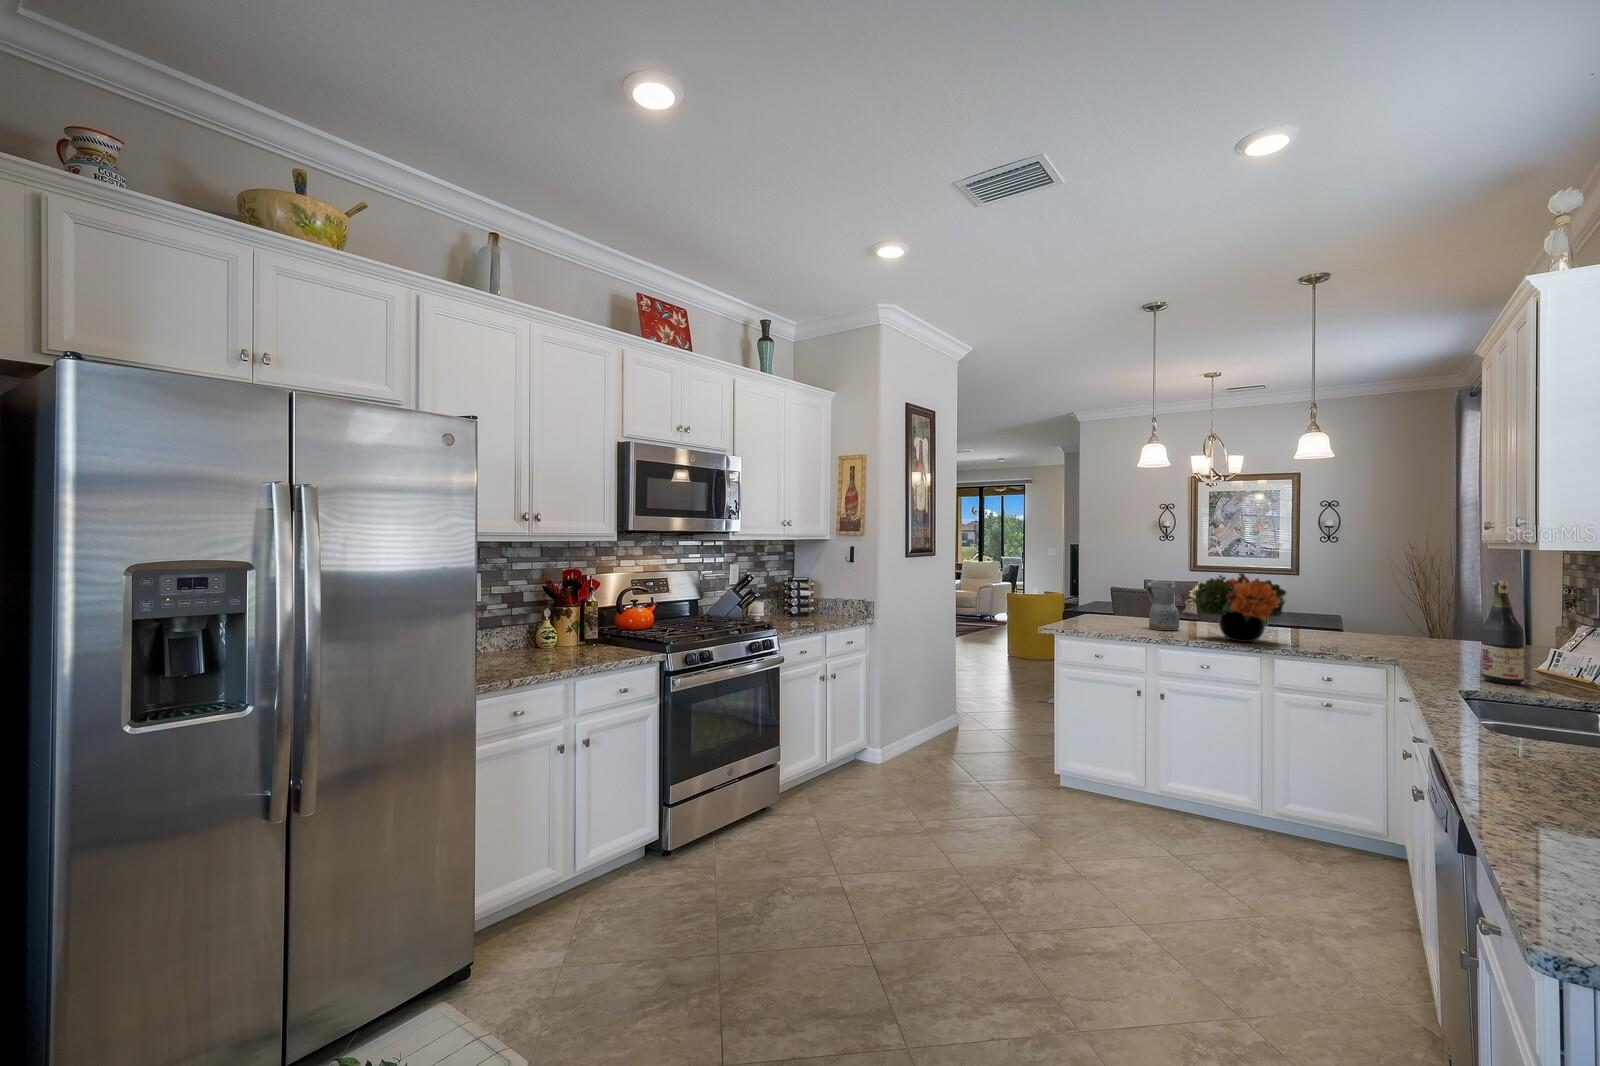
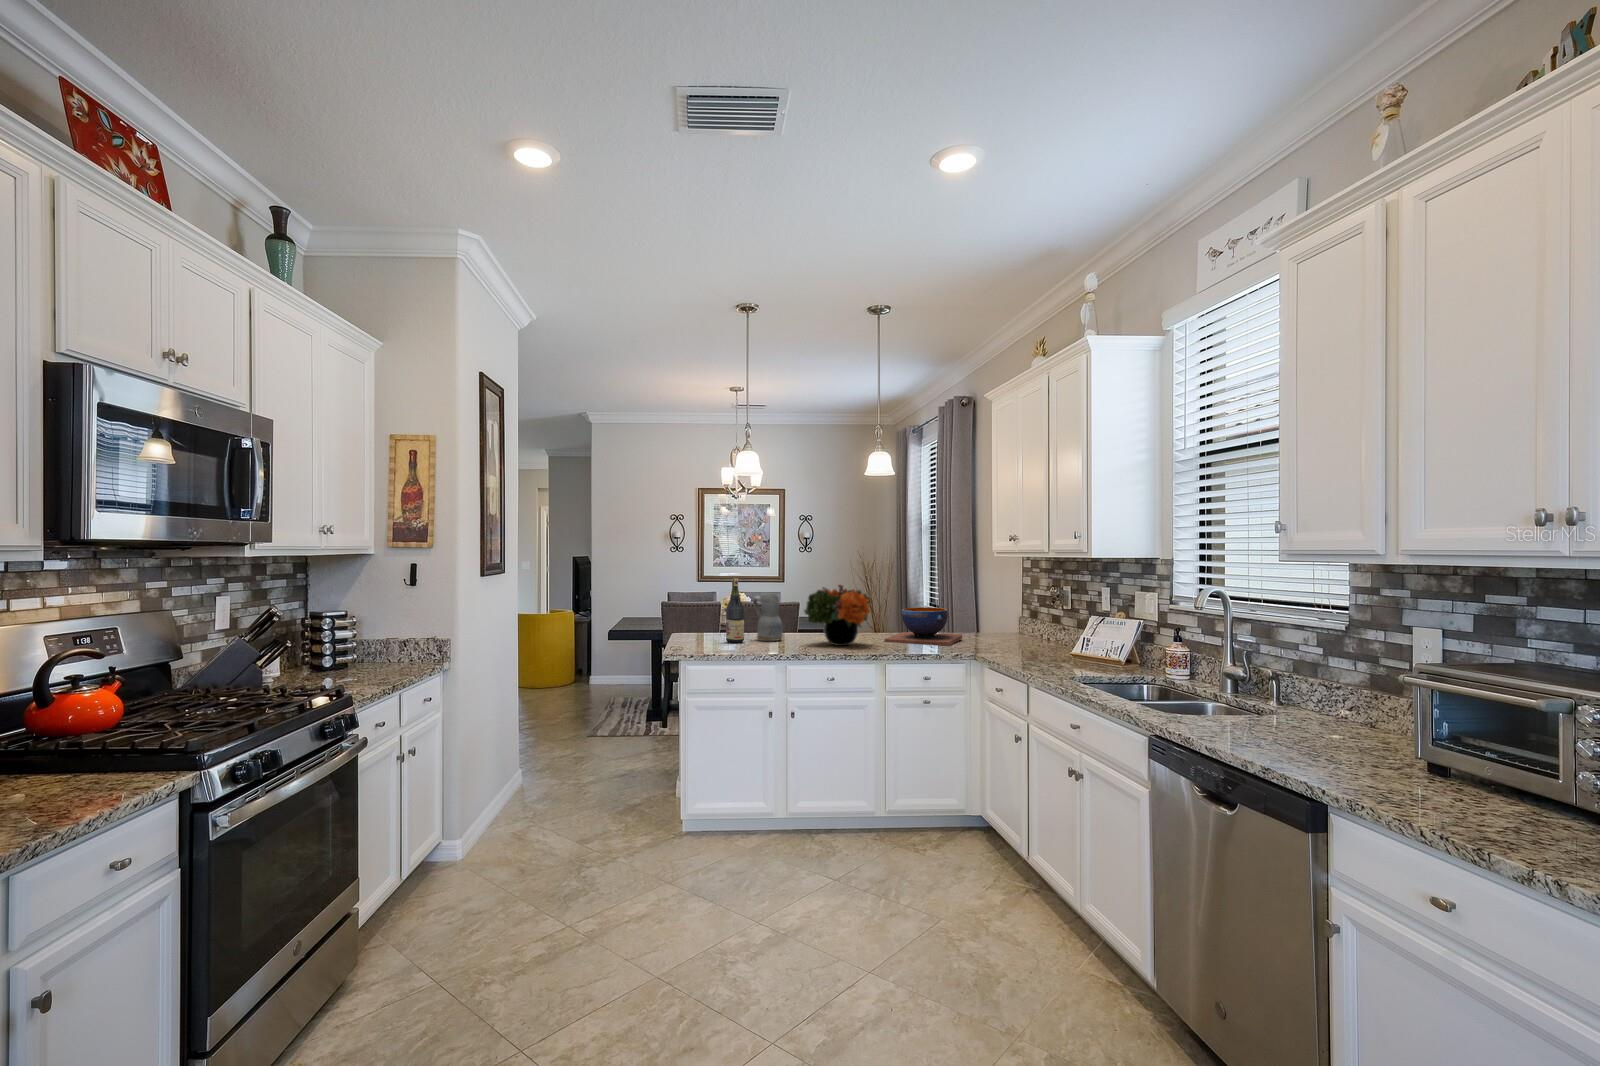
wine bottle: present [1481,581,1524,684] -> present [726,579,744,643]
decorative bowl: none [1318,607,1464,658] -> present [884,607,962,646]

